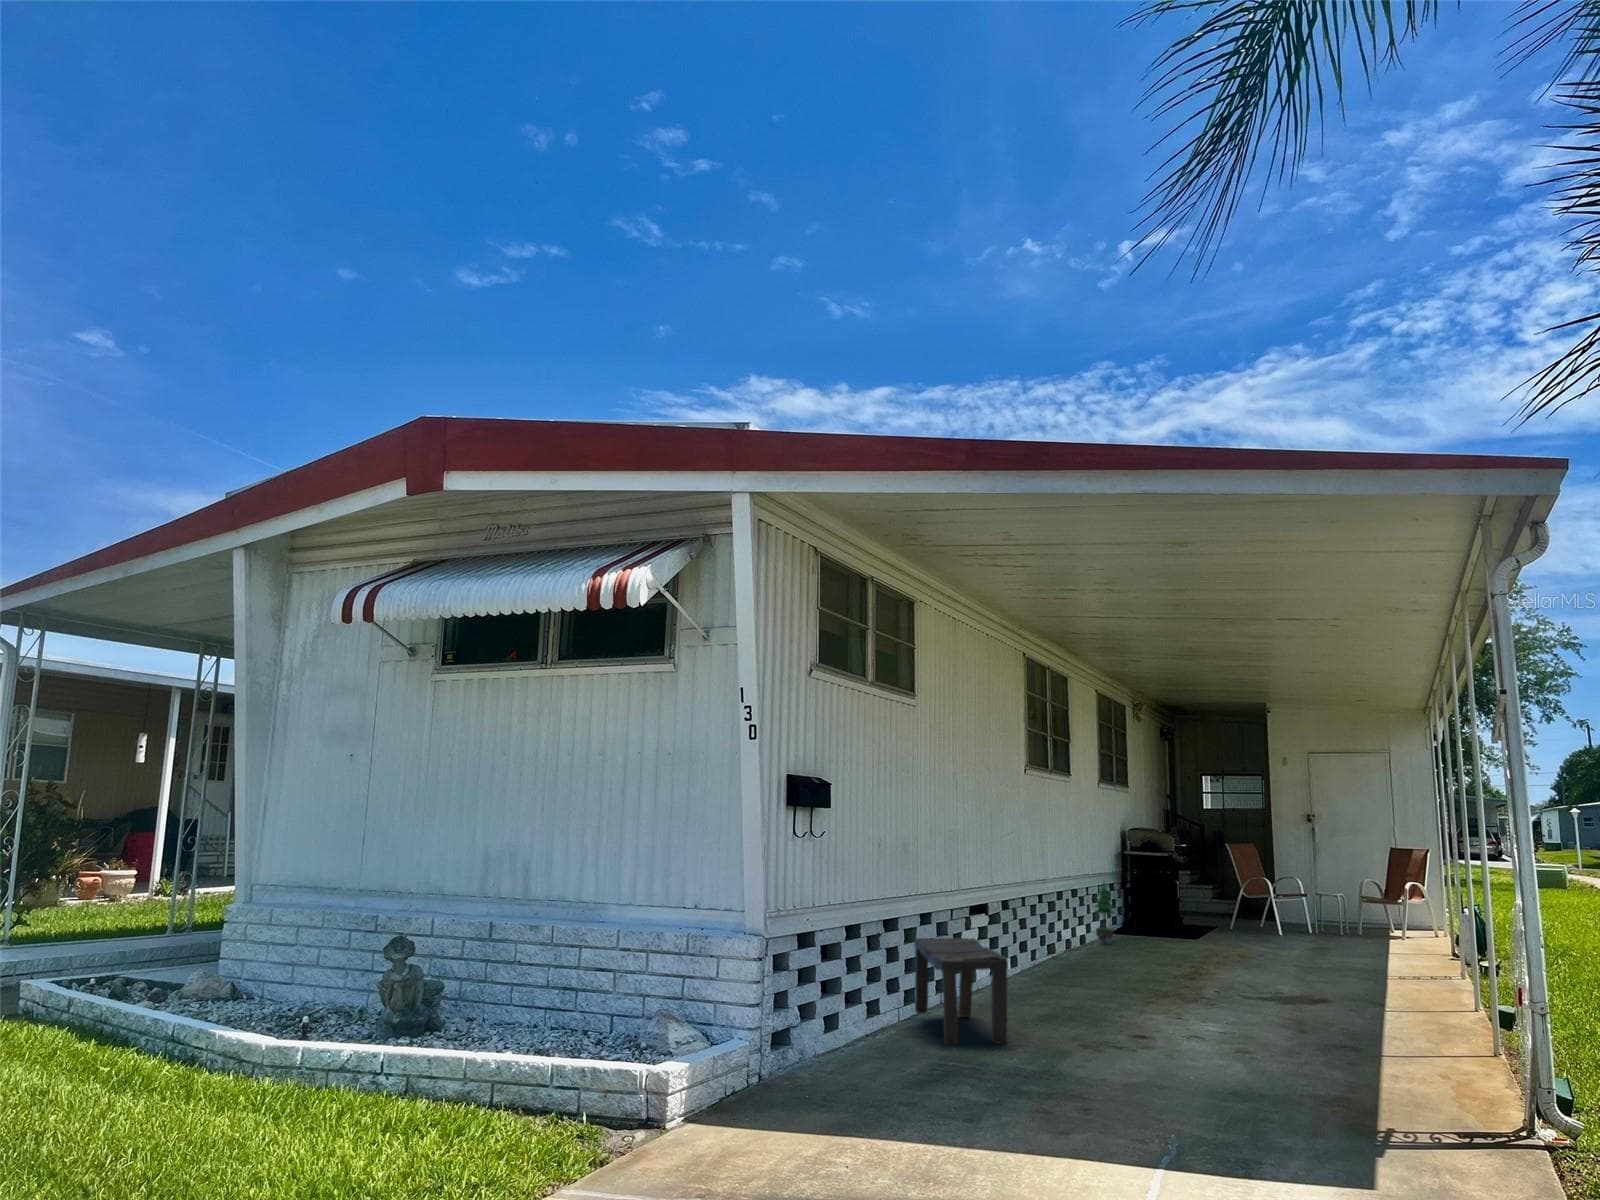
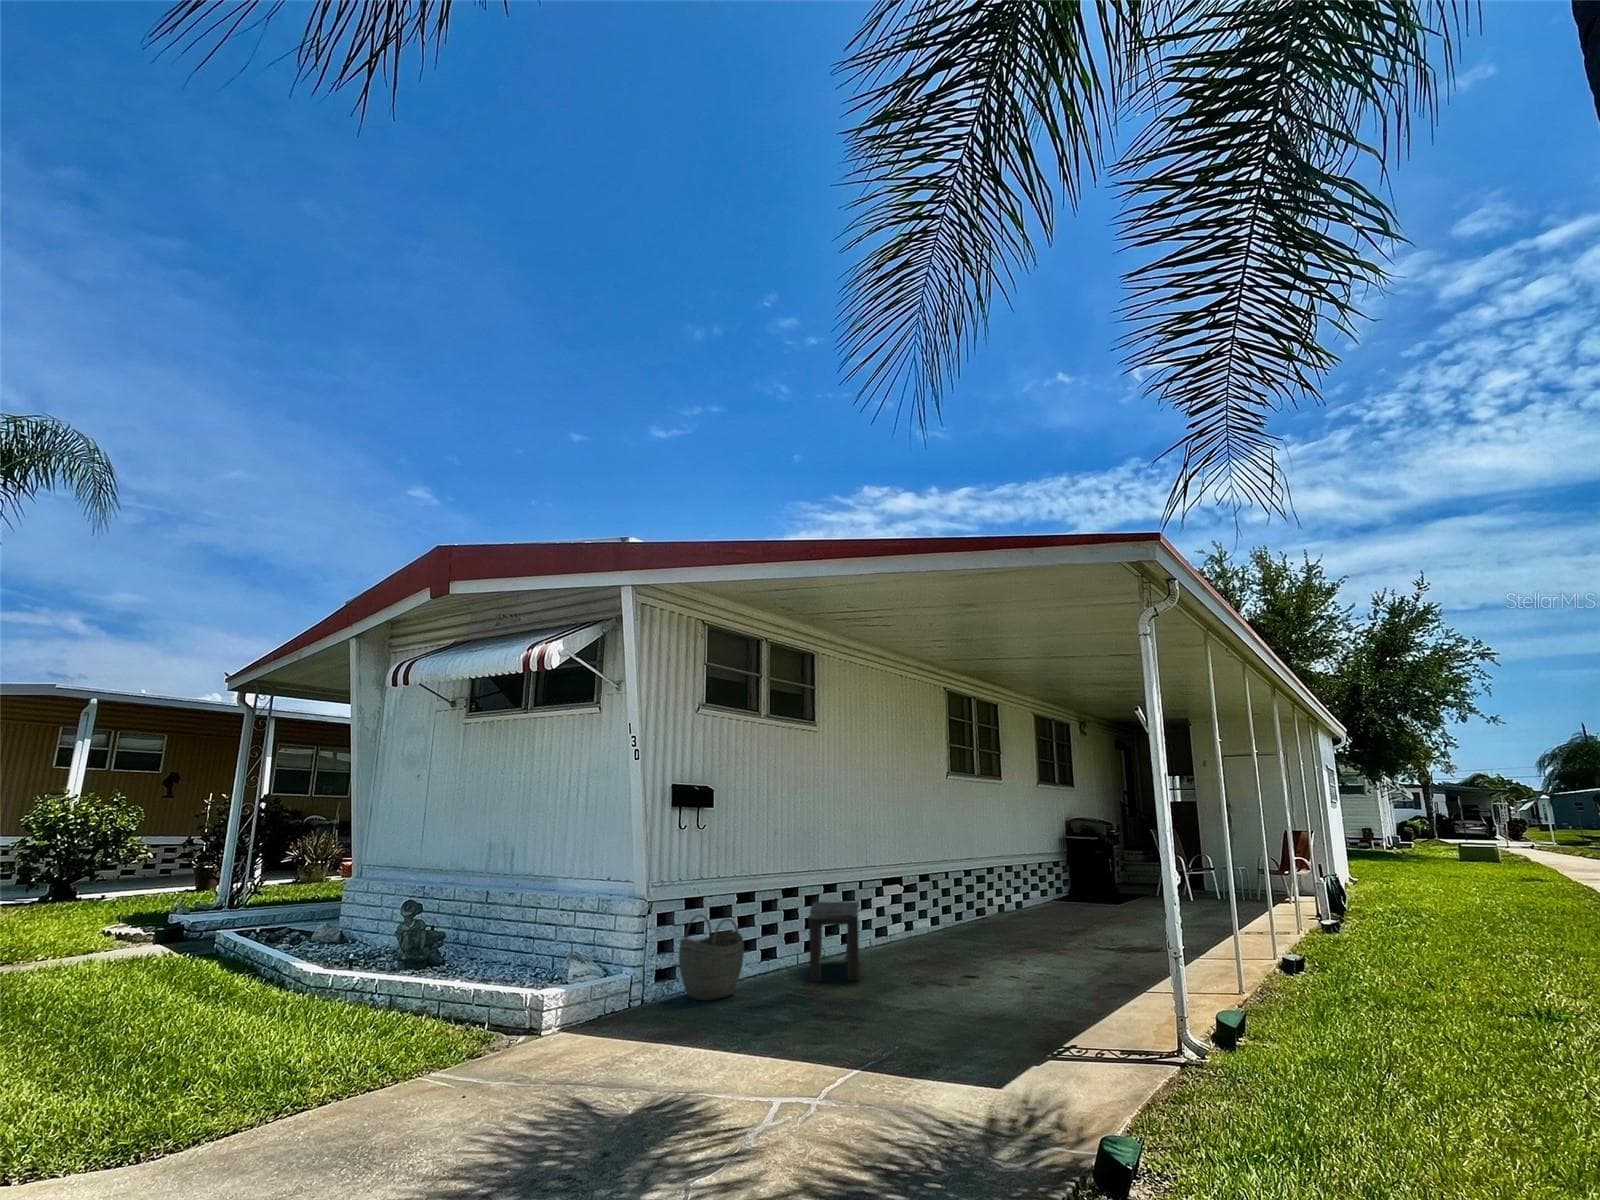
potted tree: present [1095,882,1114,944] -> none [1026,858,1043,909]
woven basket: none [797,957,880,1074] -> present [679,915,744,1001]

